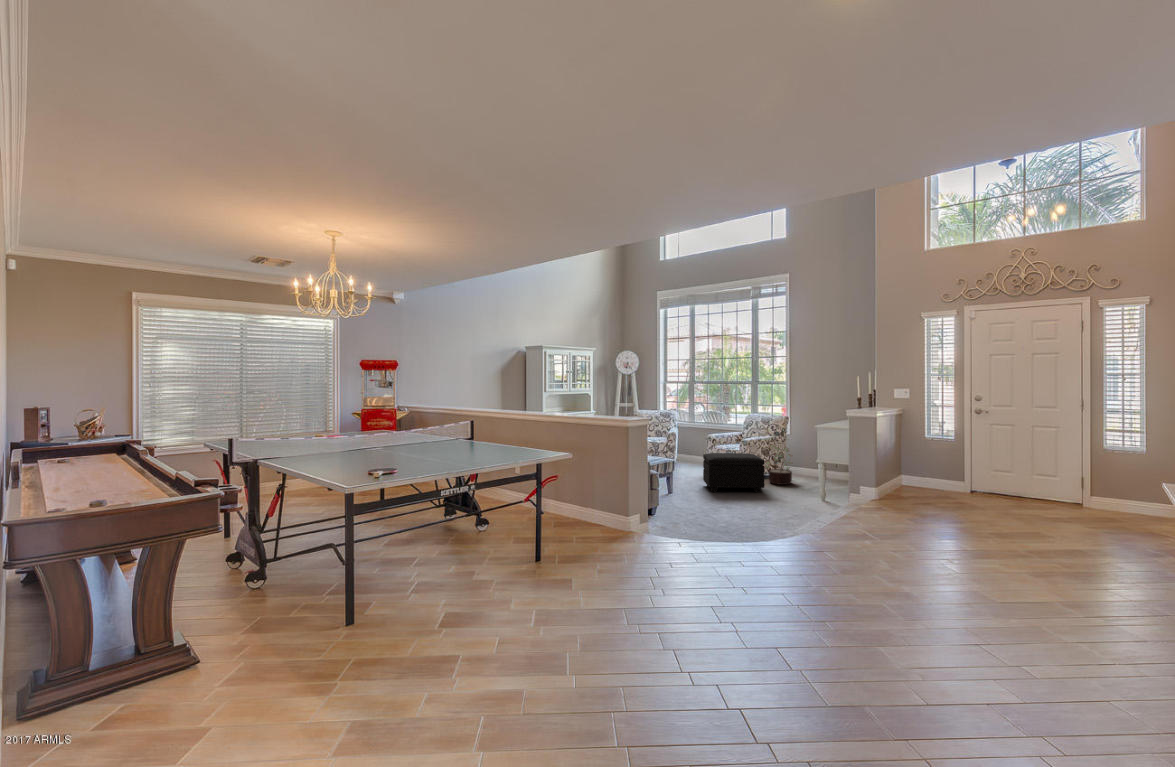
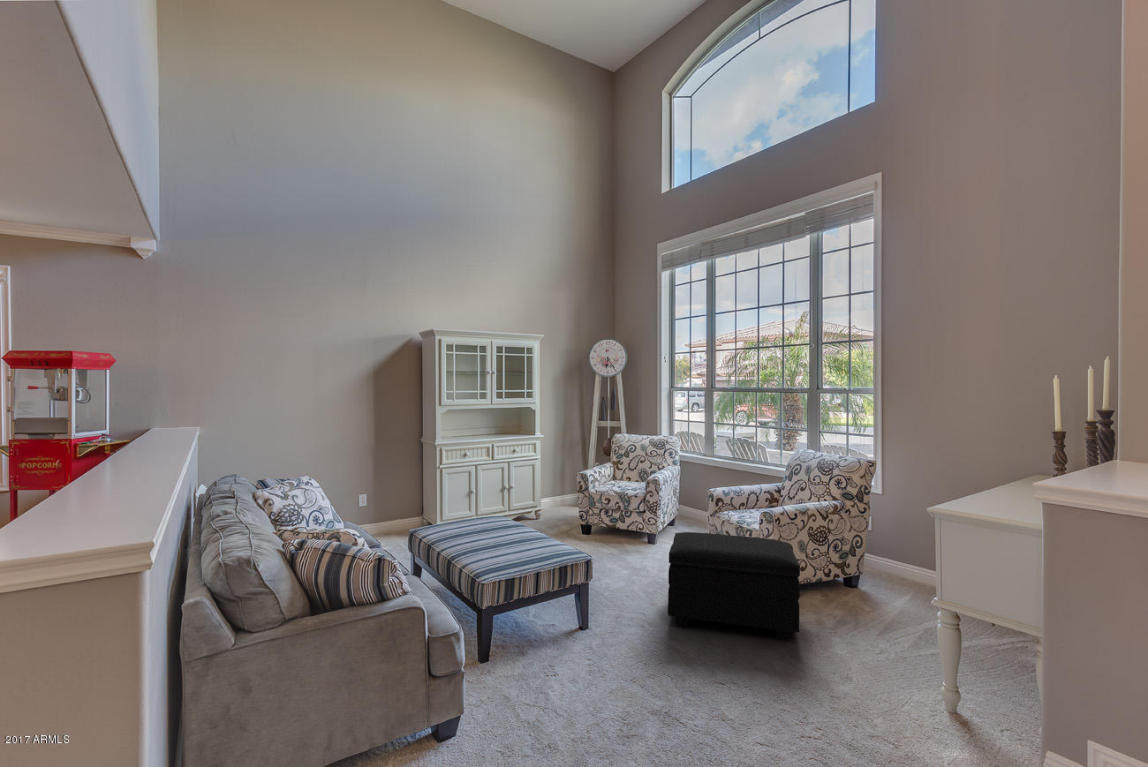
decorative plant: present [765,444,792,485] -> none [812,518,881,617]

